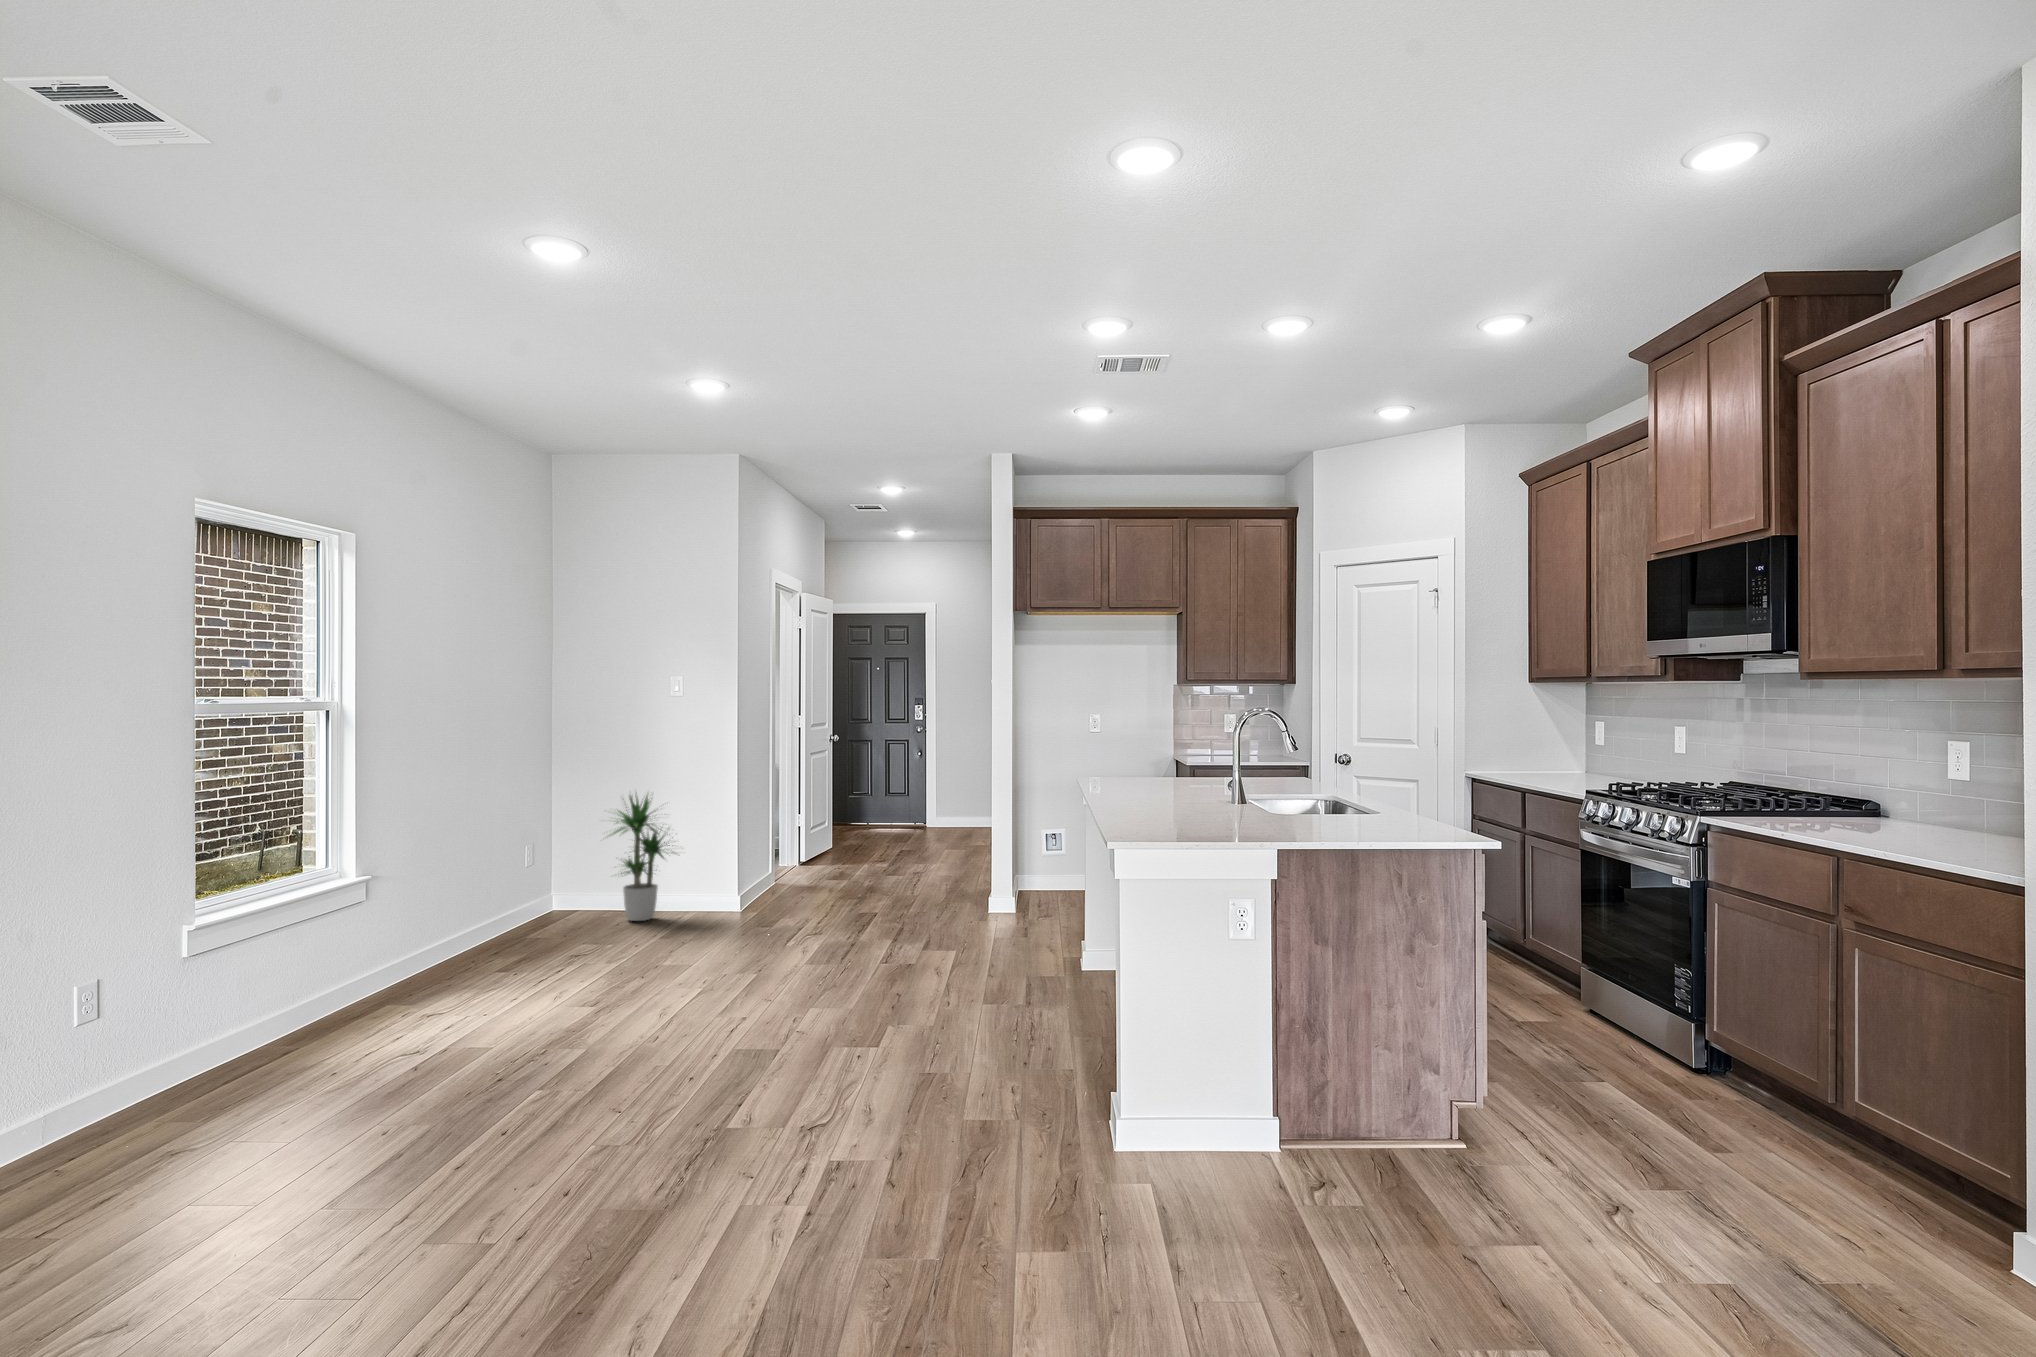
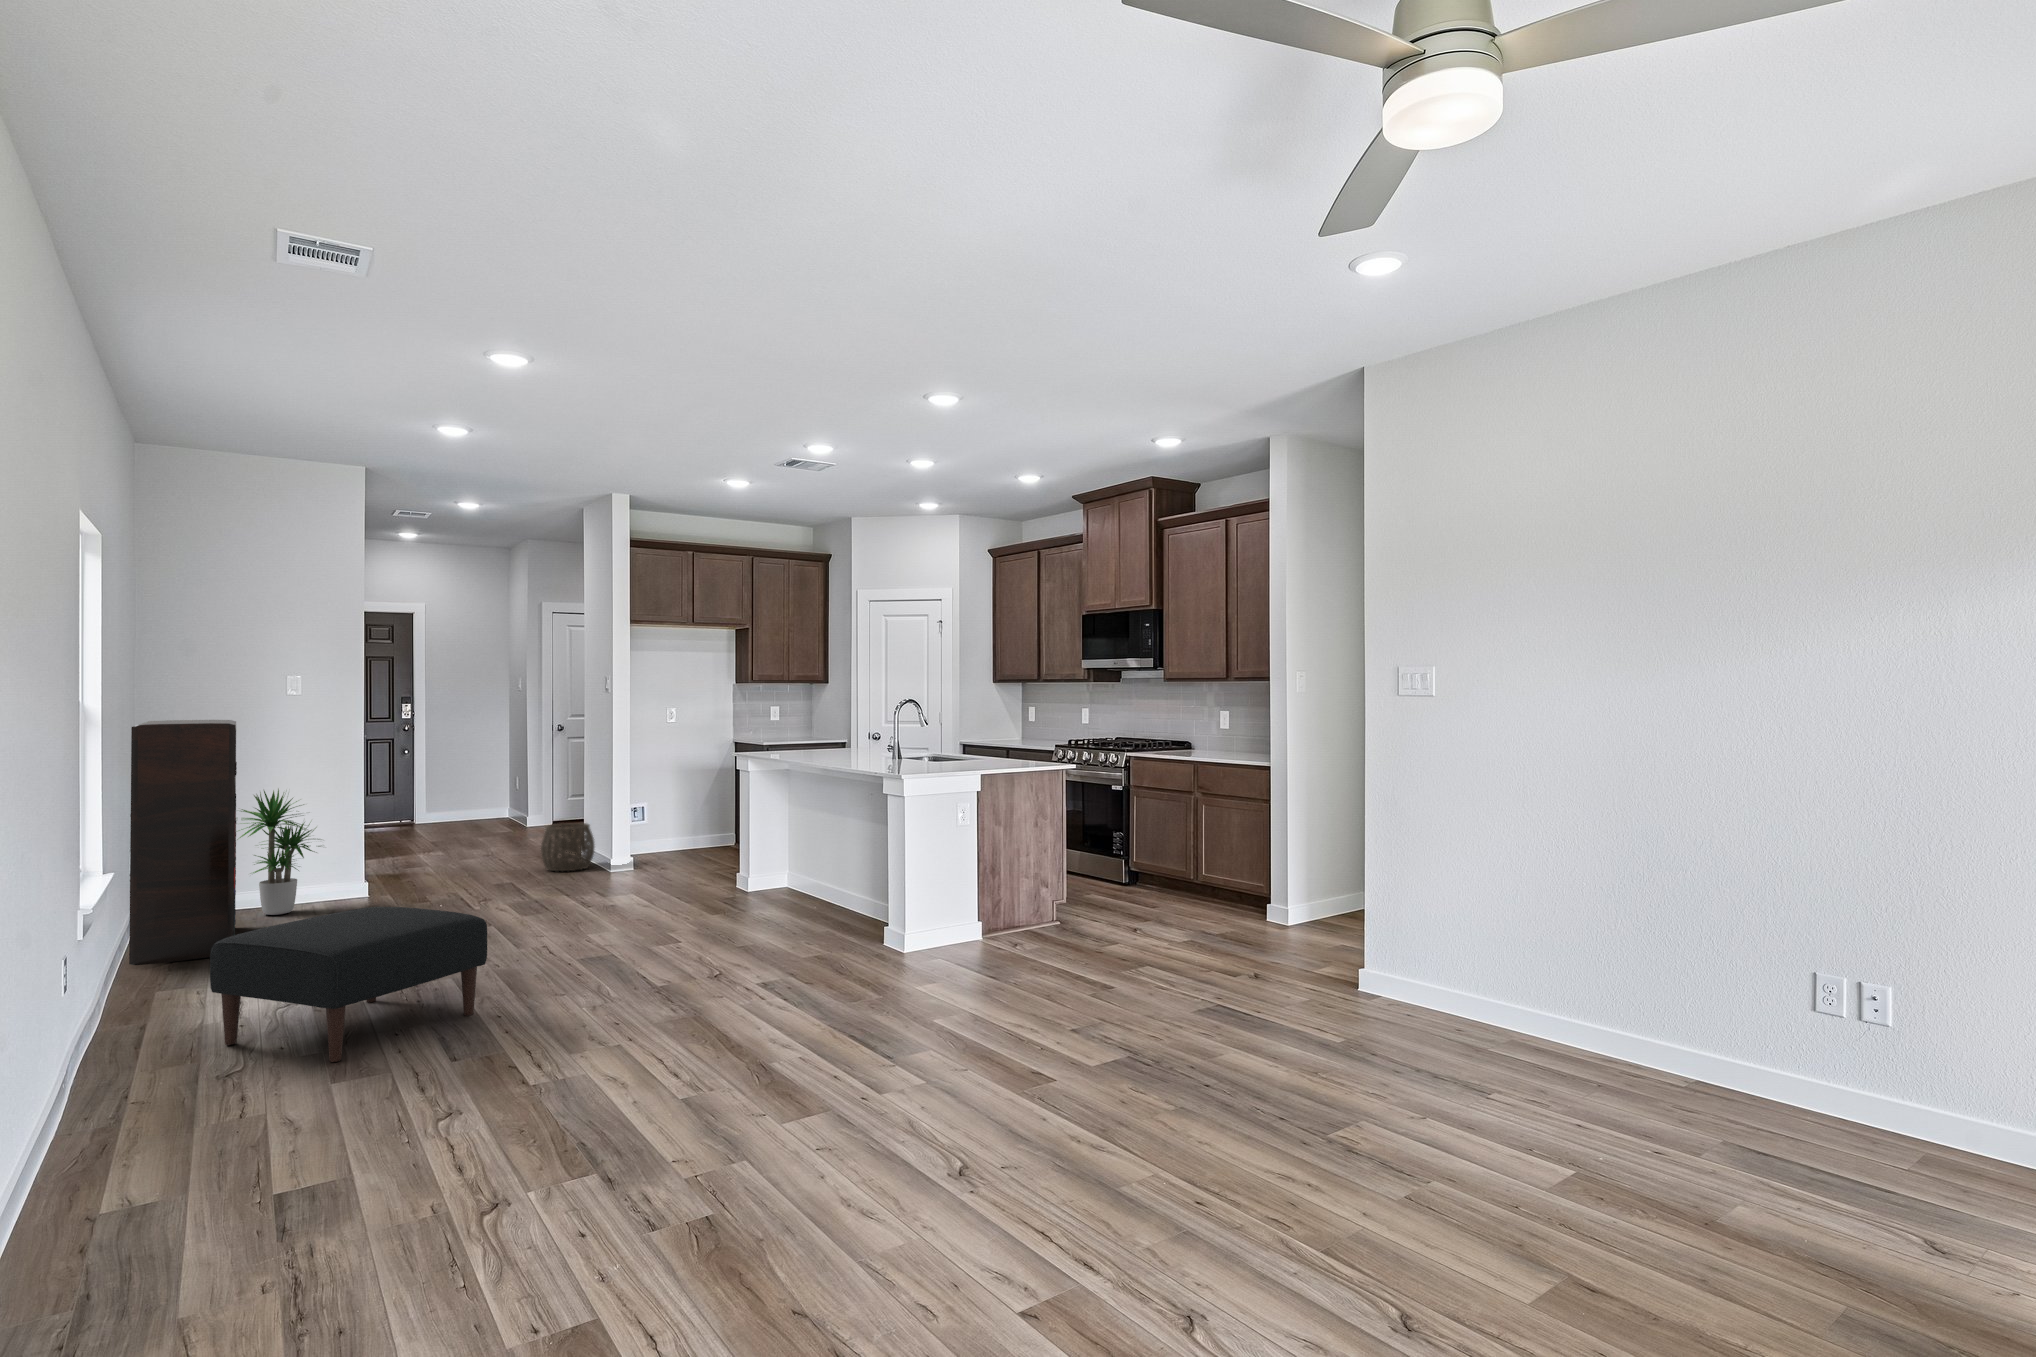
bookshelf: none [430,718,584,967] -> present [129,720,237,965]
woven basket: none [926,846,986,905] -> present [541,823,594,872]
ottoman: none [222,953,496,1168] -> present [210,907,487,1062]

